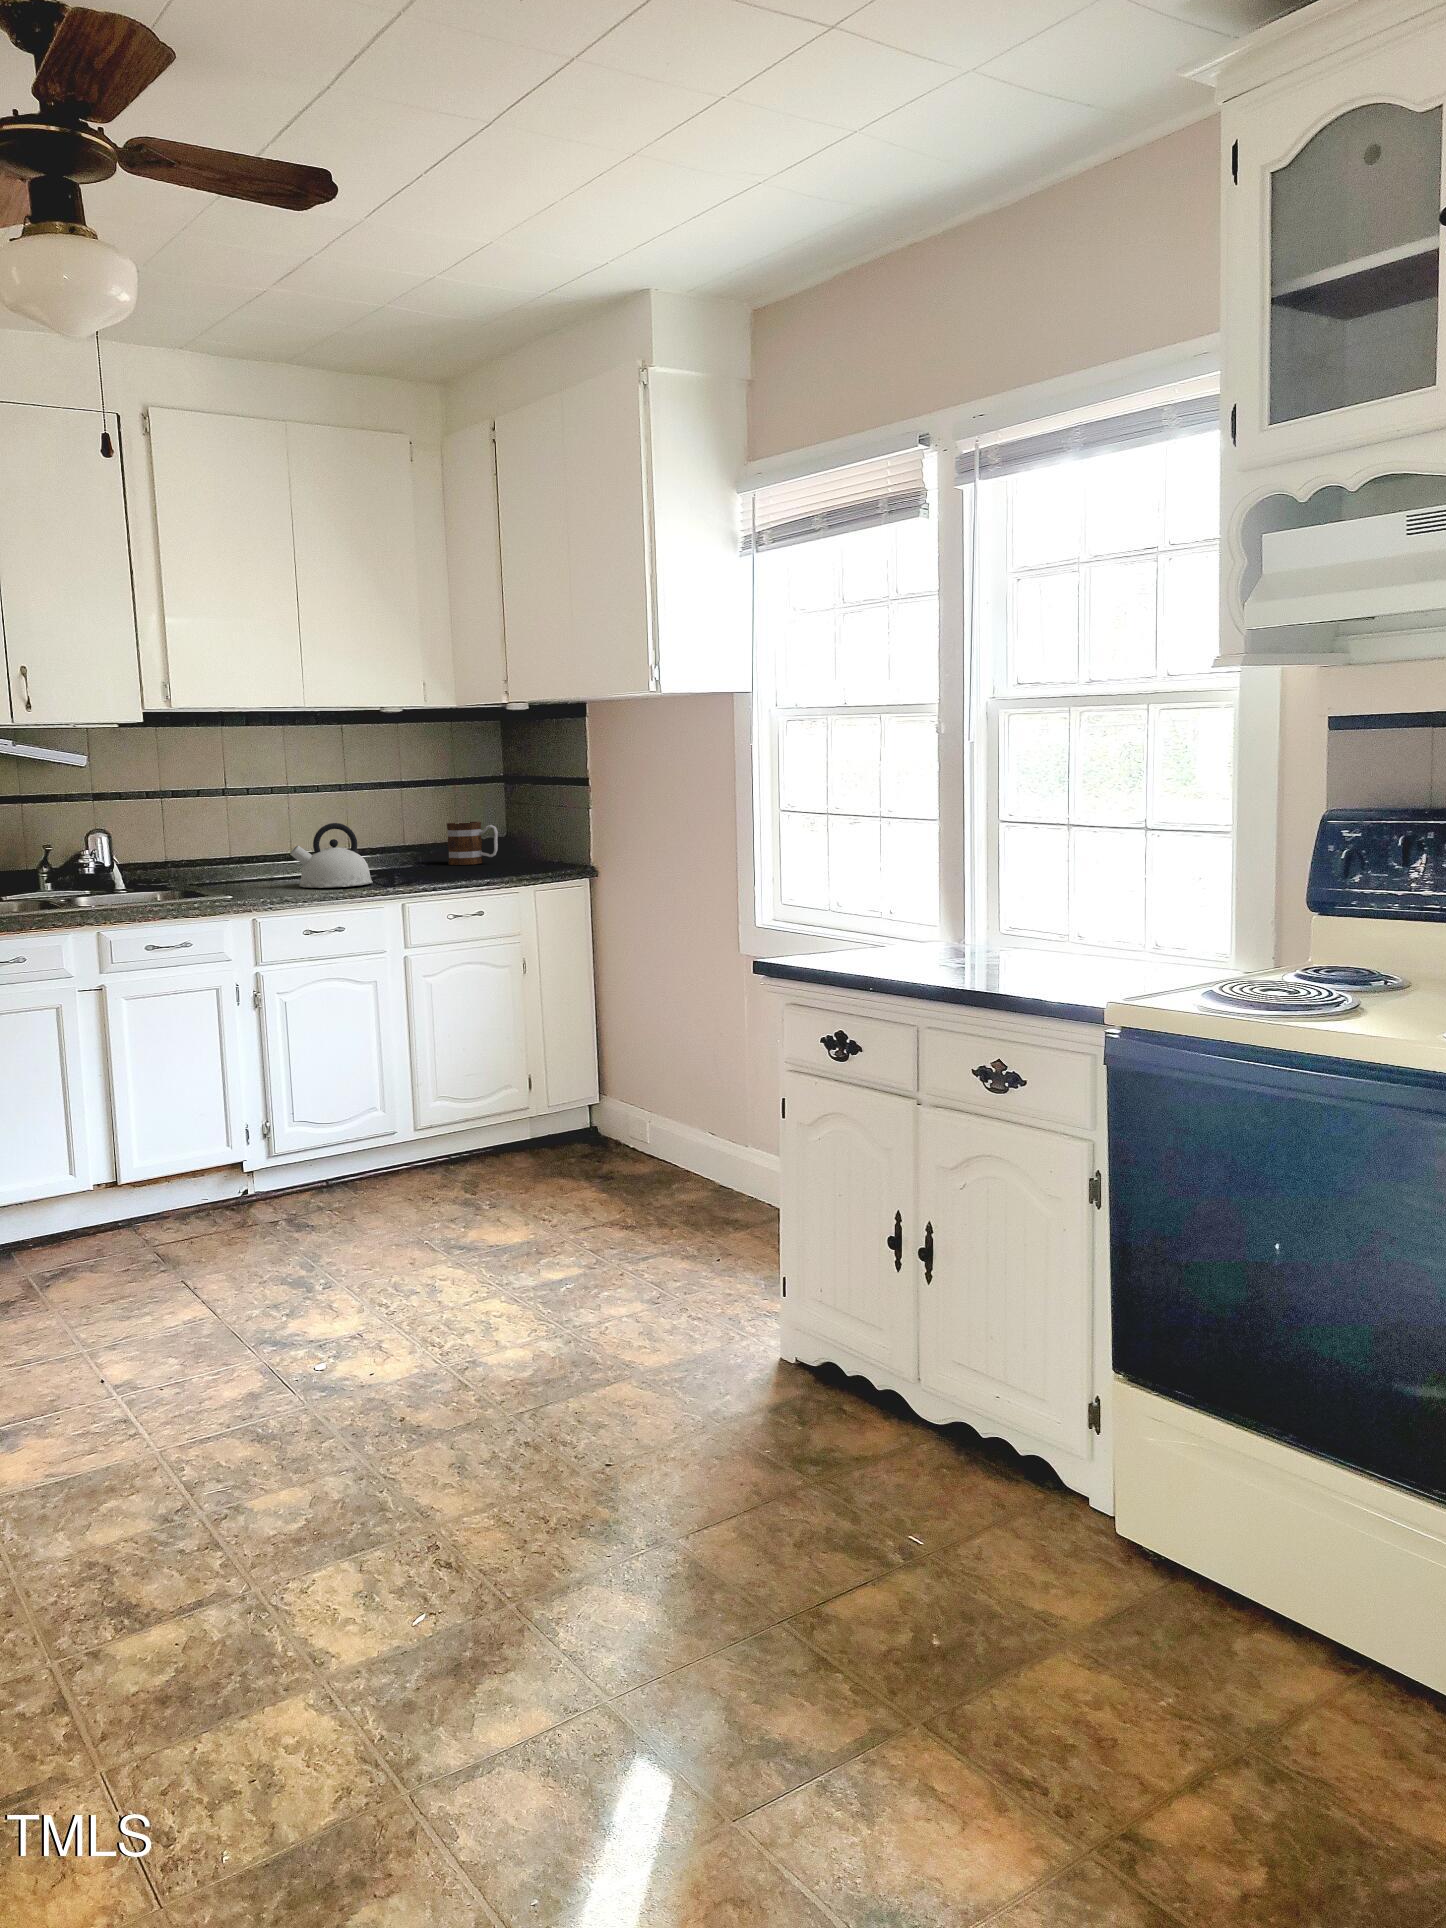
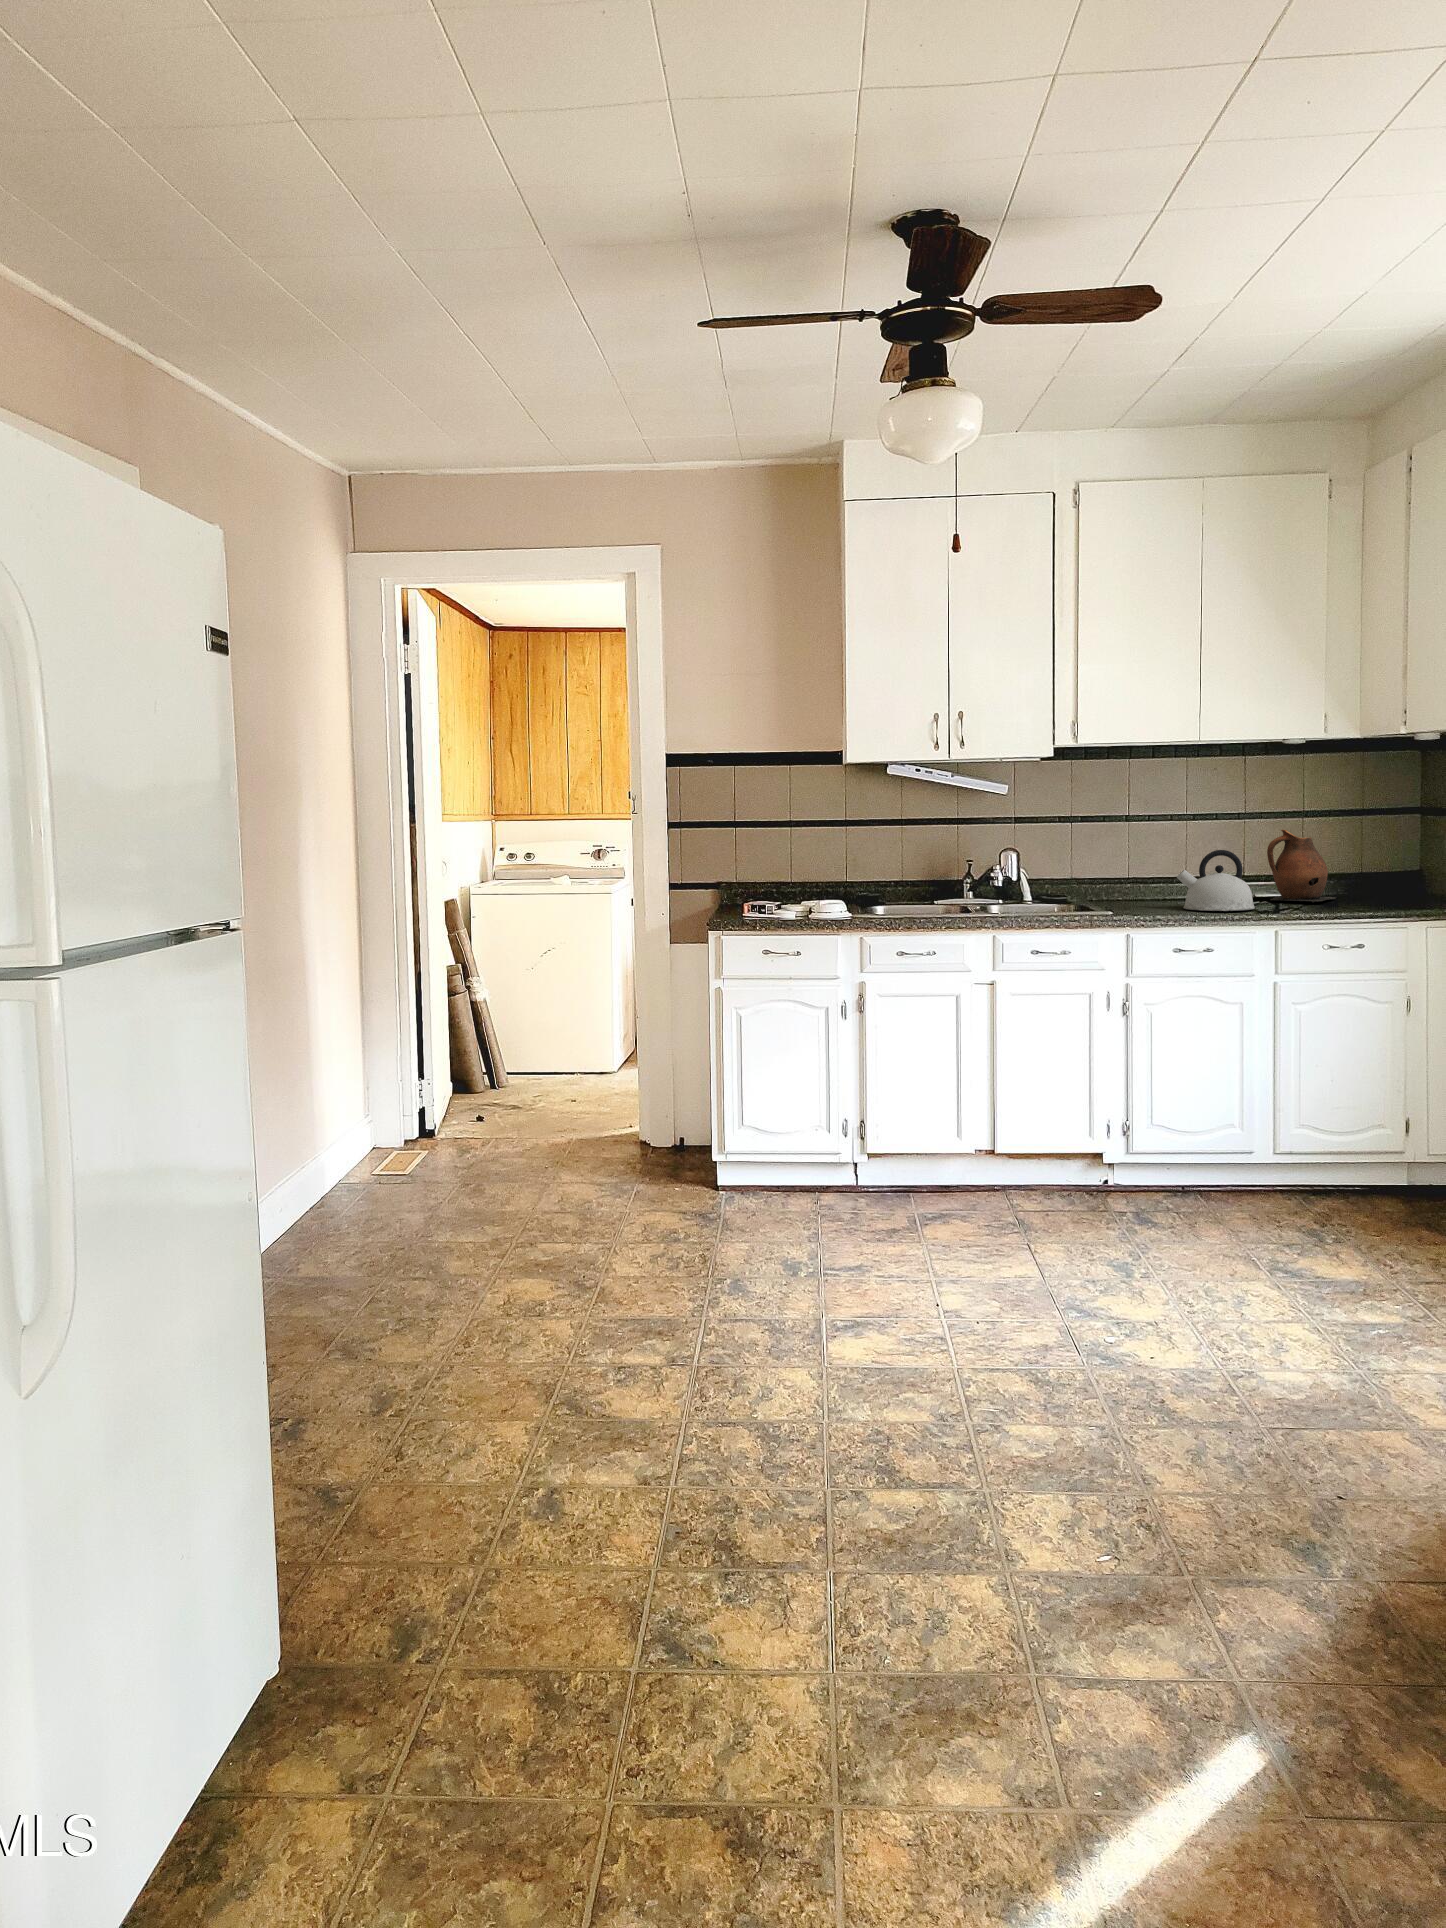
ceramic pitcher: none [373,801,441,873] -> present [1267,830,1337,902]
mug: present [447,822,498,865] -> none [1351,853,1408,897]

